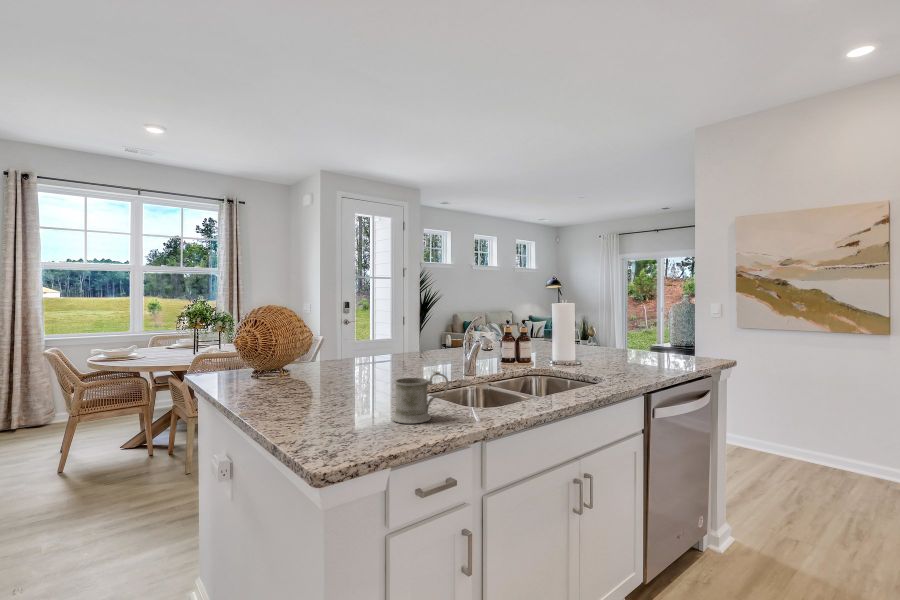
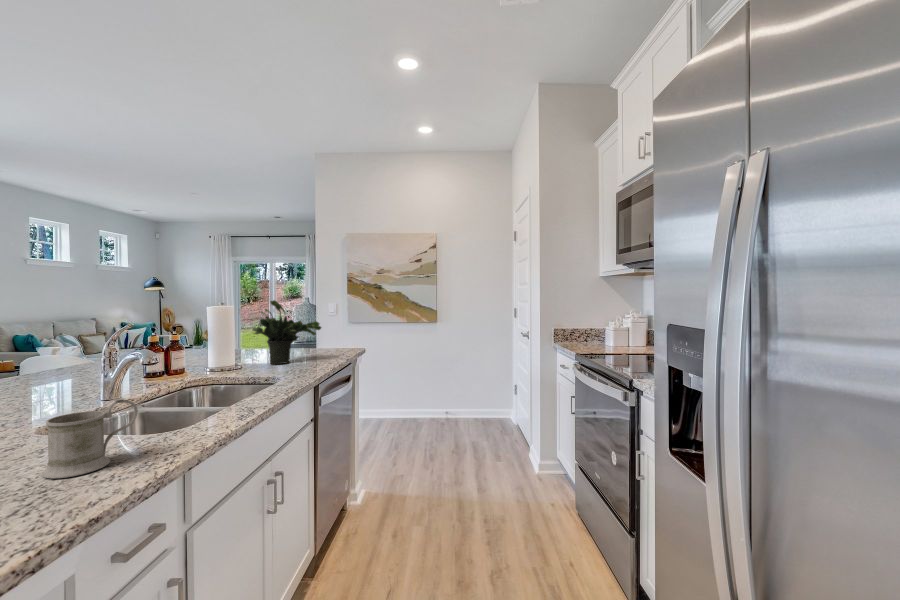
potted plant: none [593,297,666,366] -> present [253,300,321,364]

